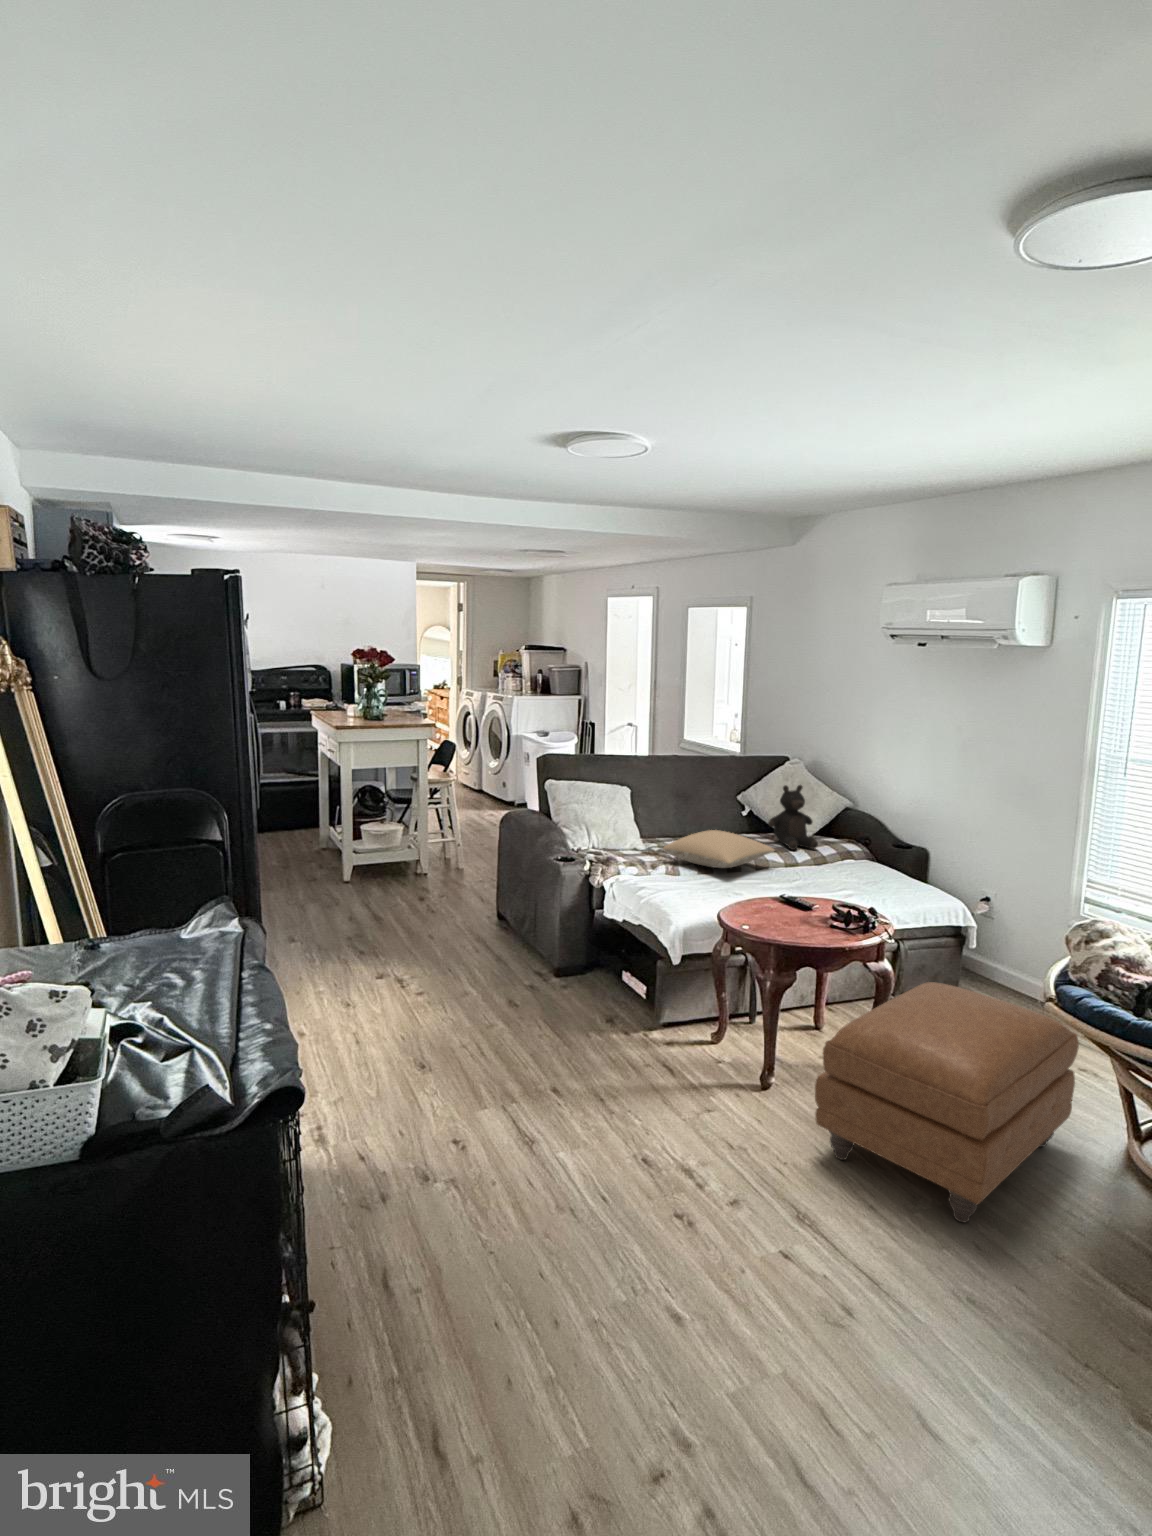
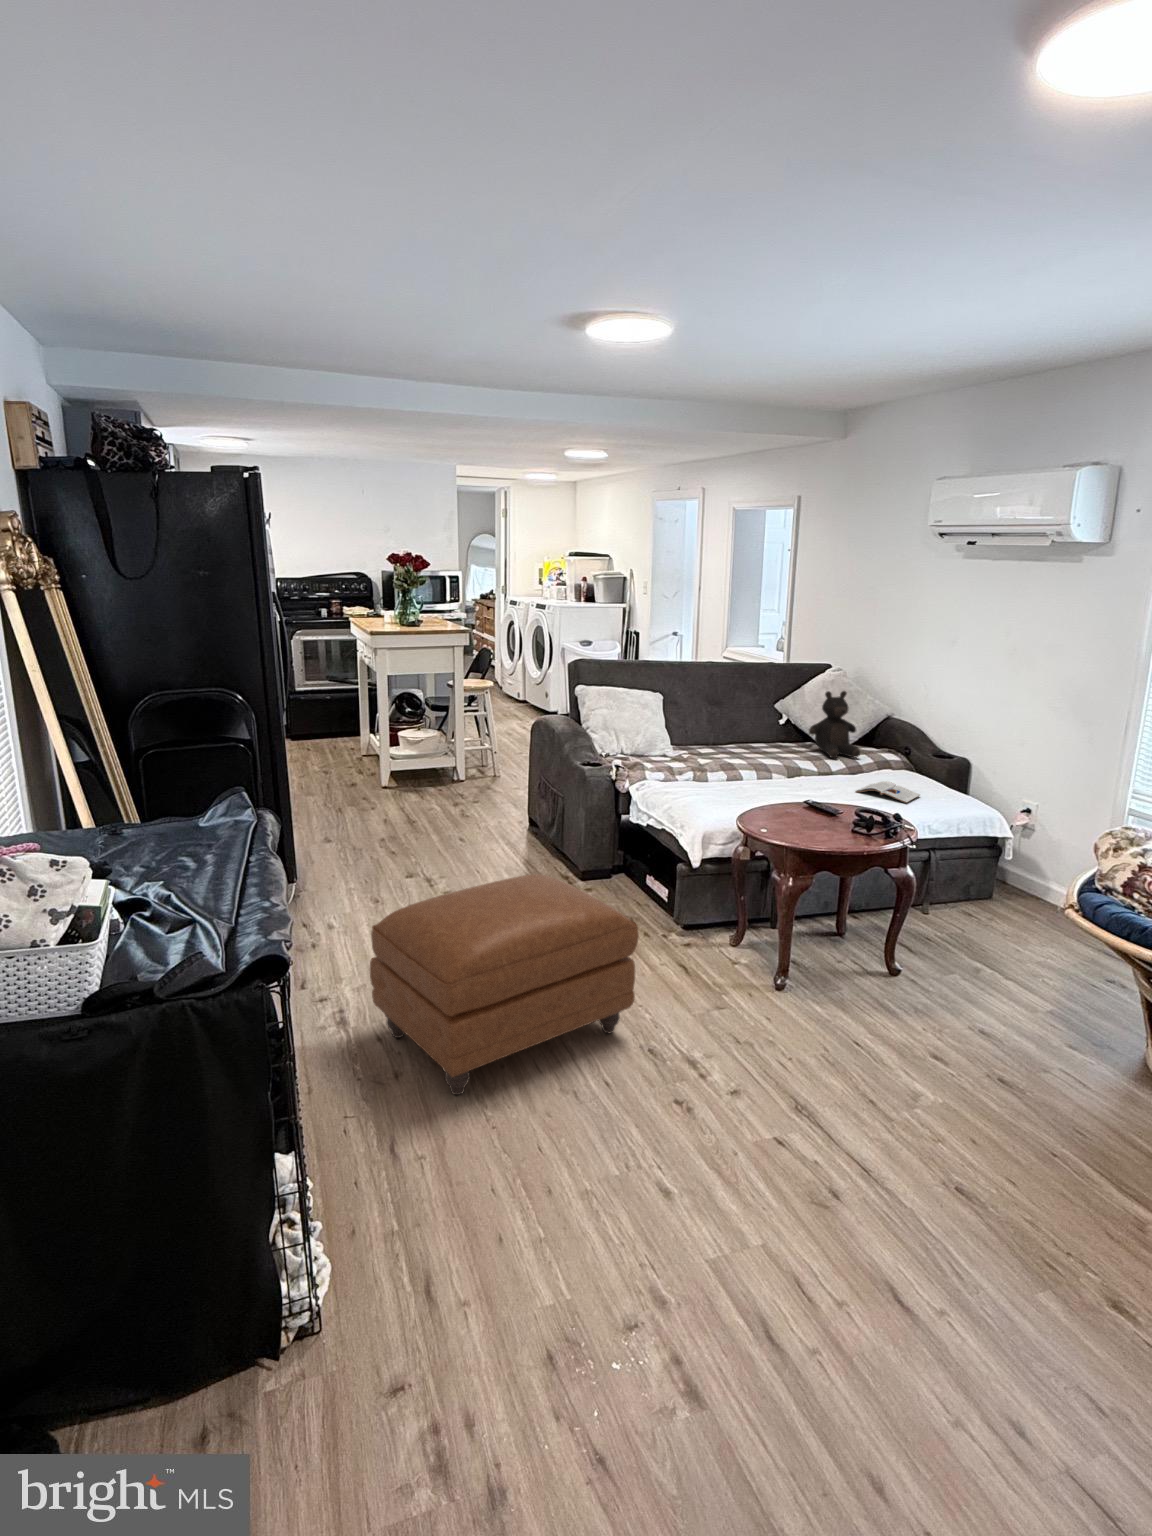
pillow: present [663,830,774,868] -> none [694,737,811,775]
magazine: none [819,873,882,894] -> present [855,781,920,803]
ottoman: present [815,982,1079,1222] -> present [370,874,639,1095]

